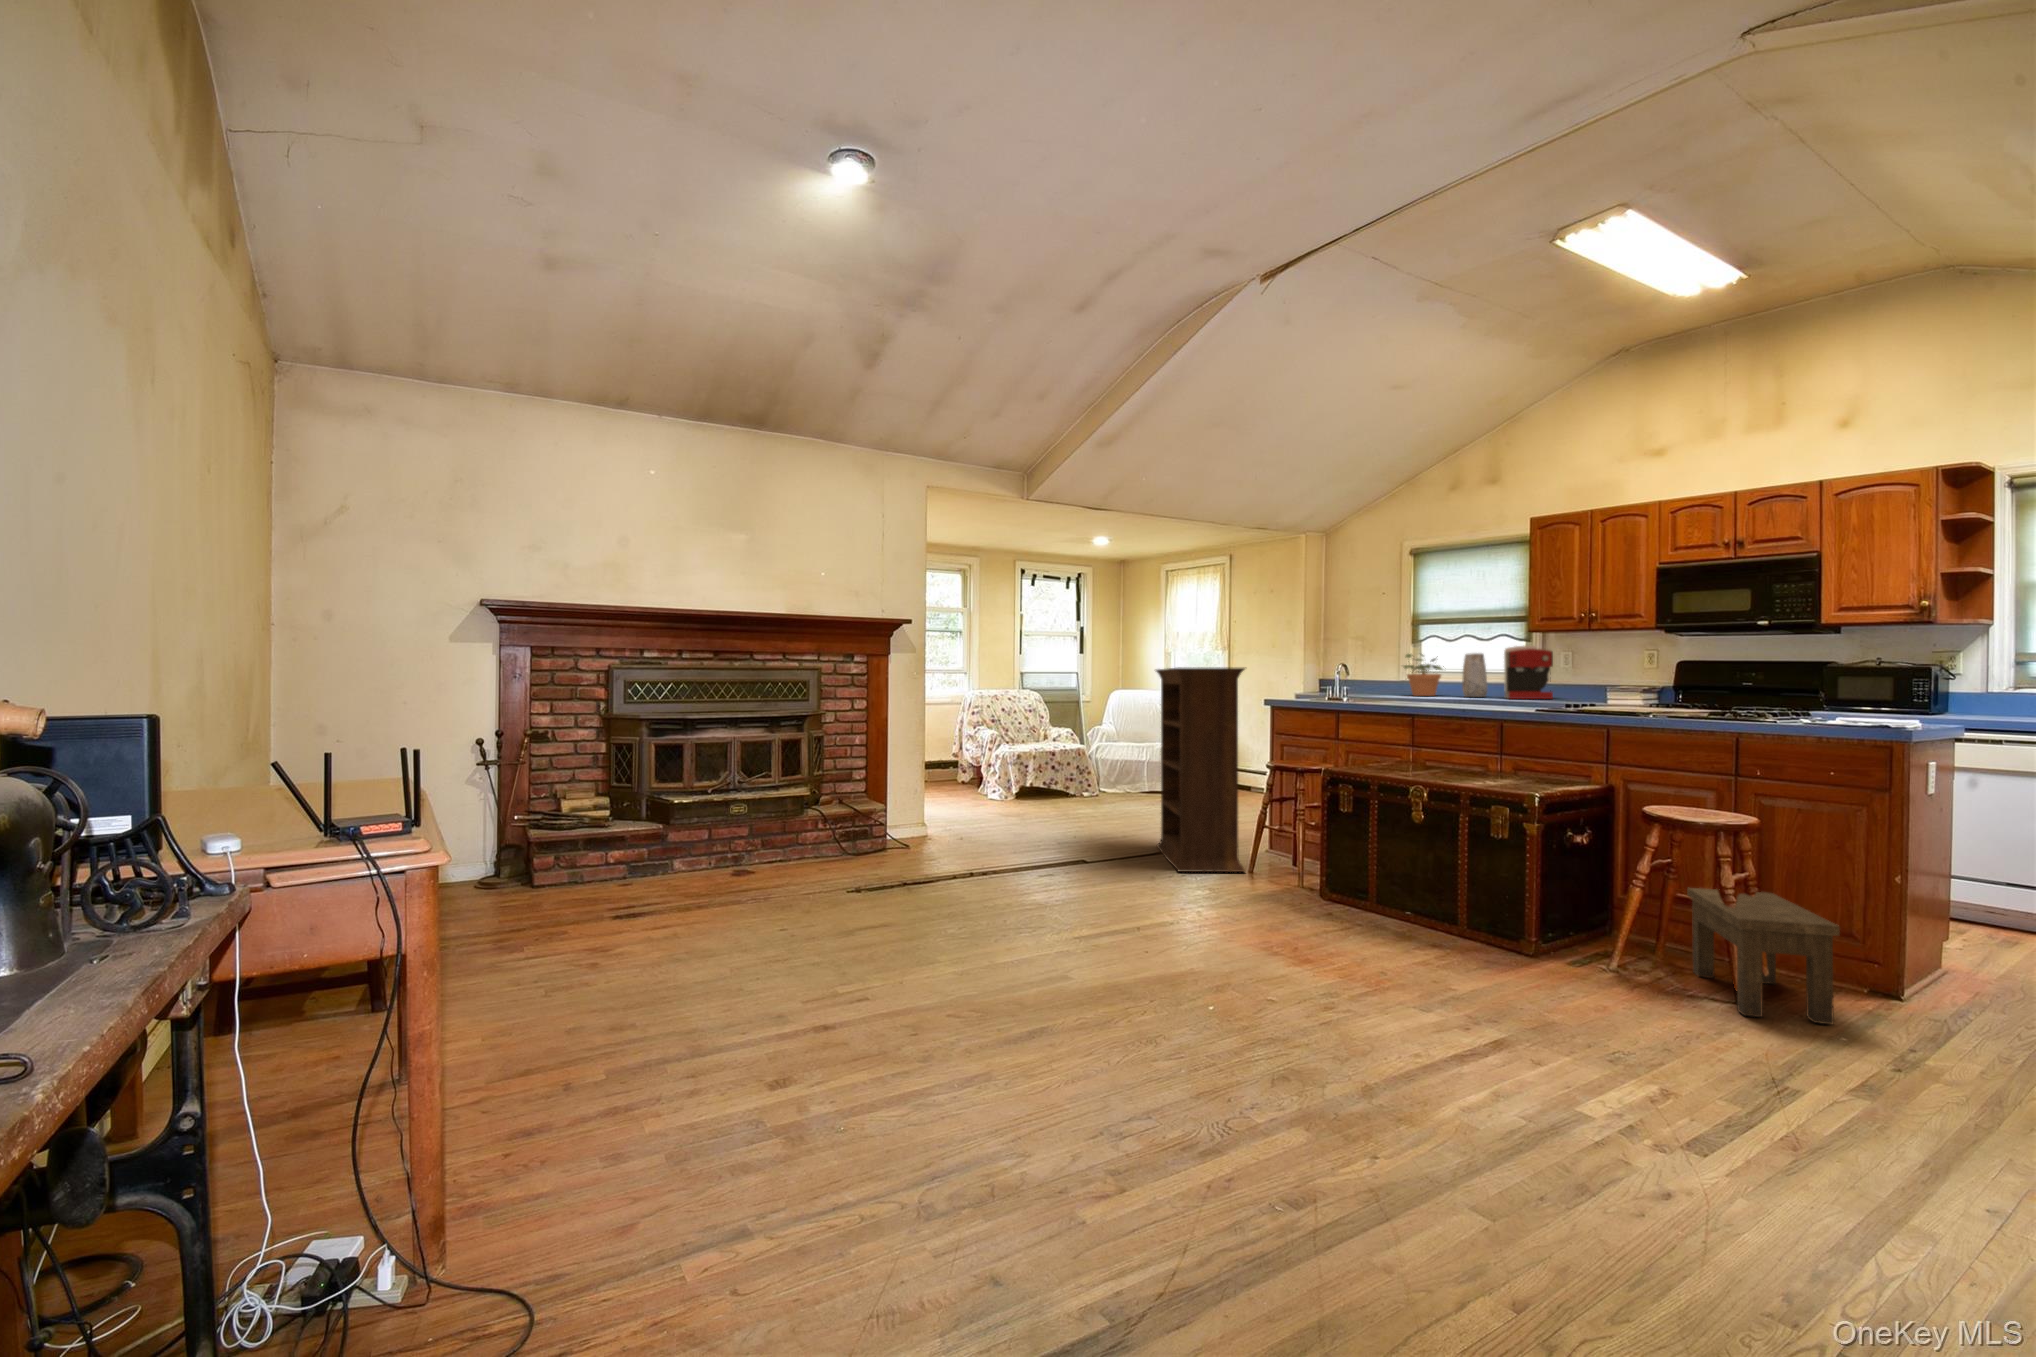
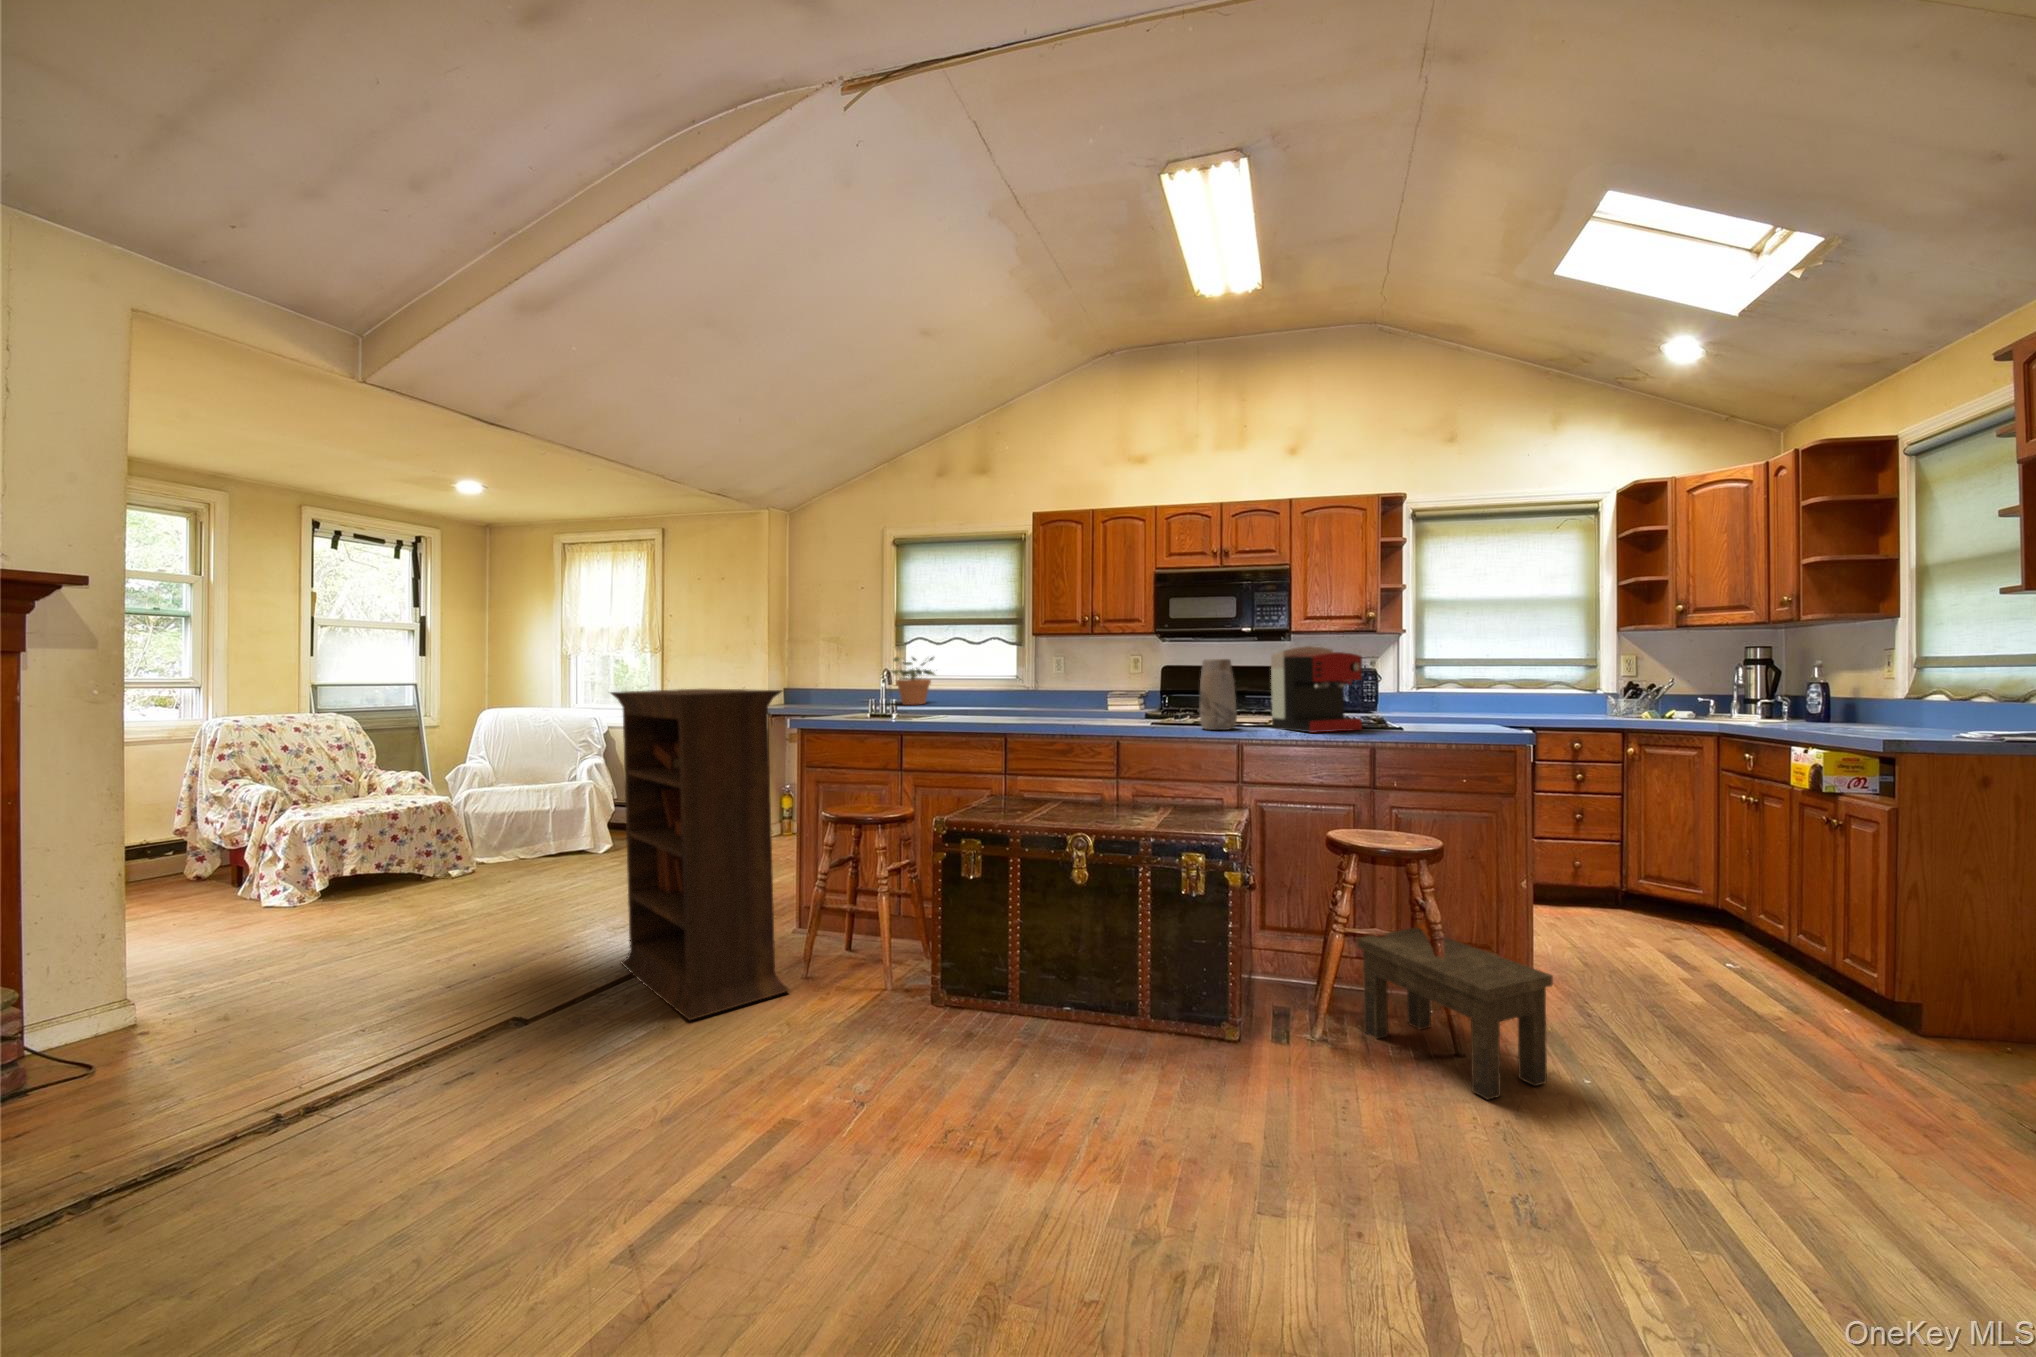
coffee maker: present [1504,645,1553,699] -> present [1271,646,1362,733]
vase: present [1462,653,1488,697] -> present [1200,659,1237,730]

